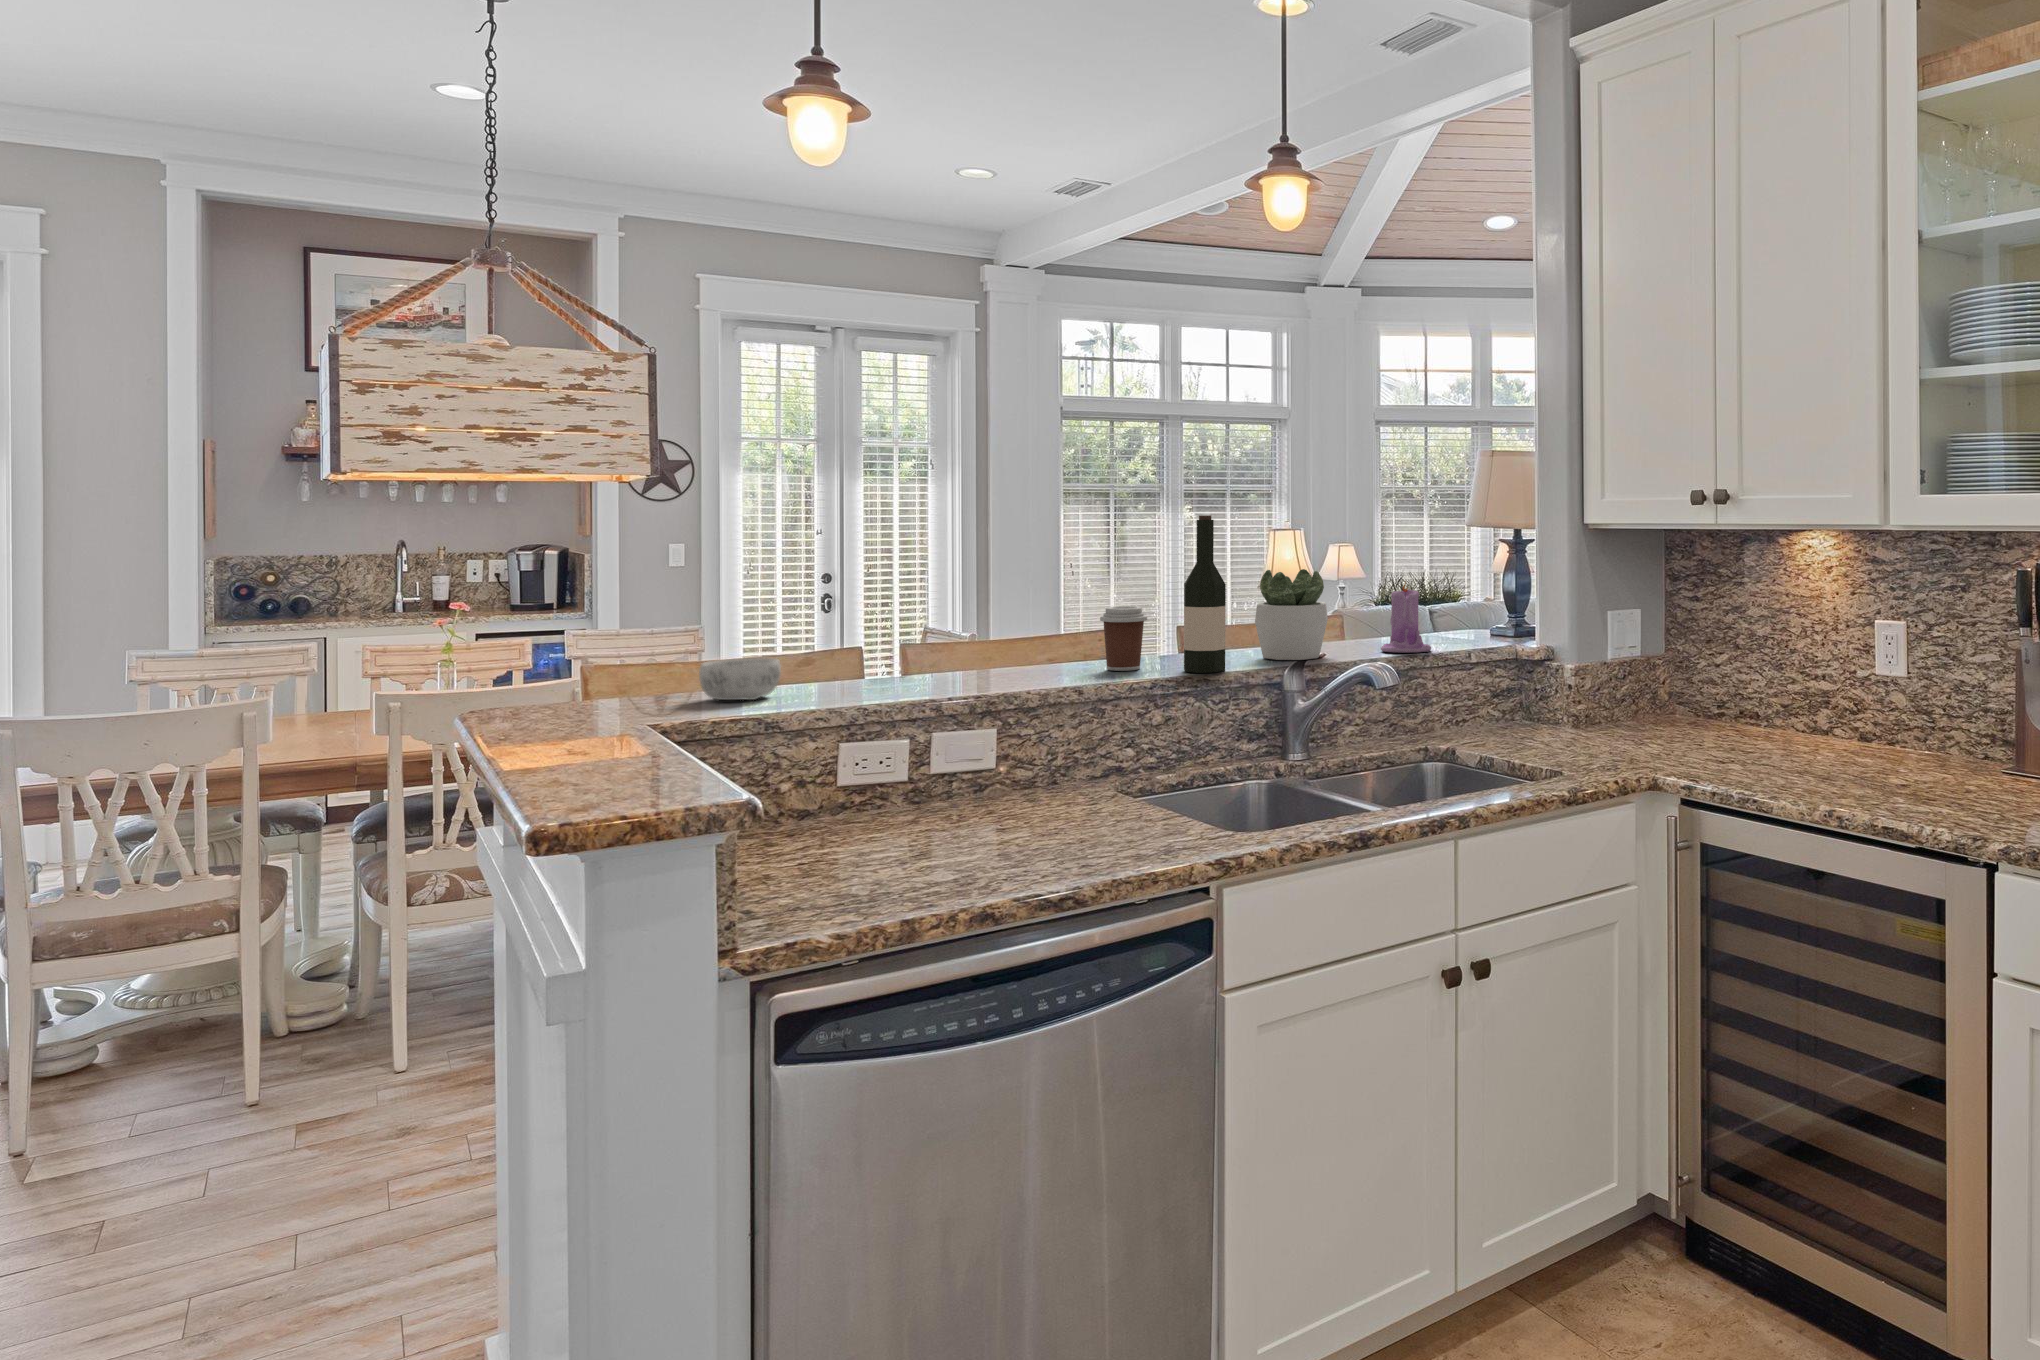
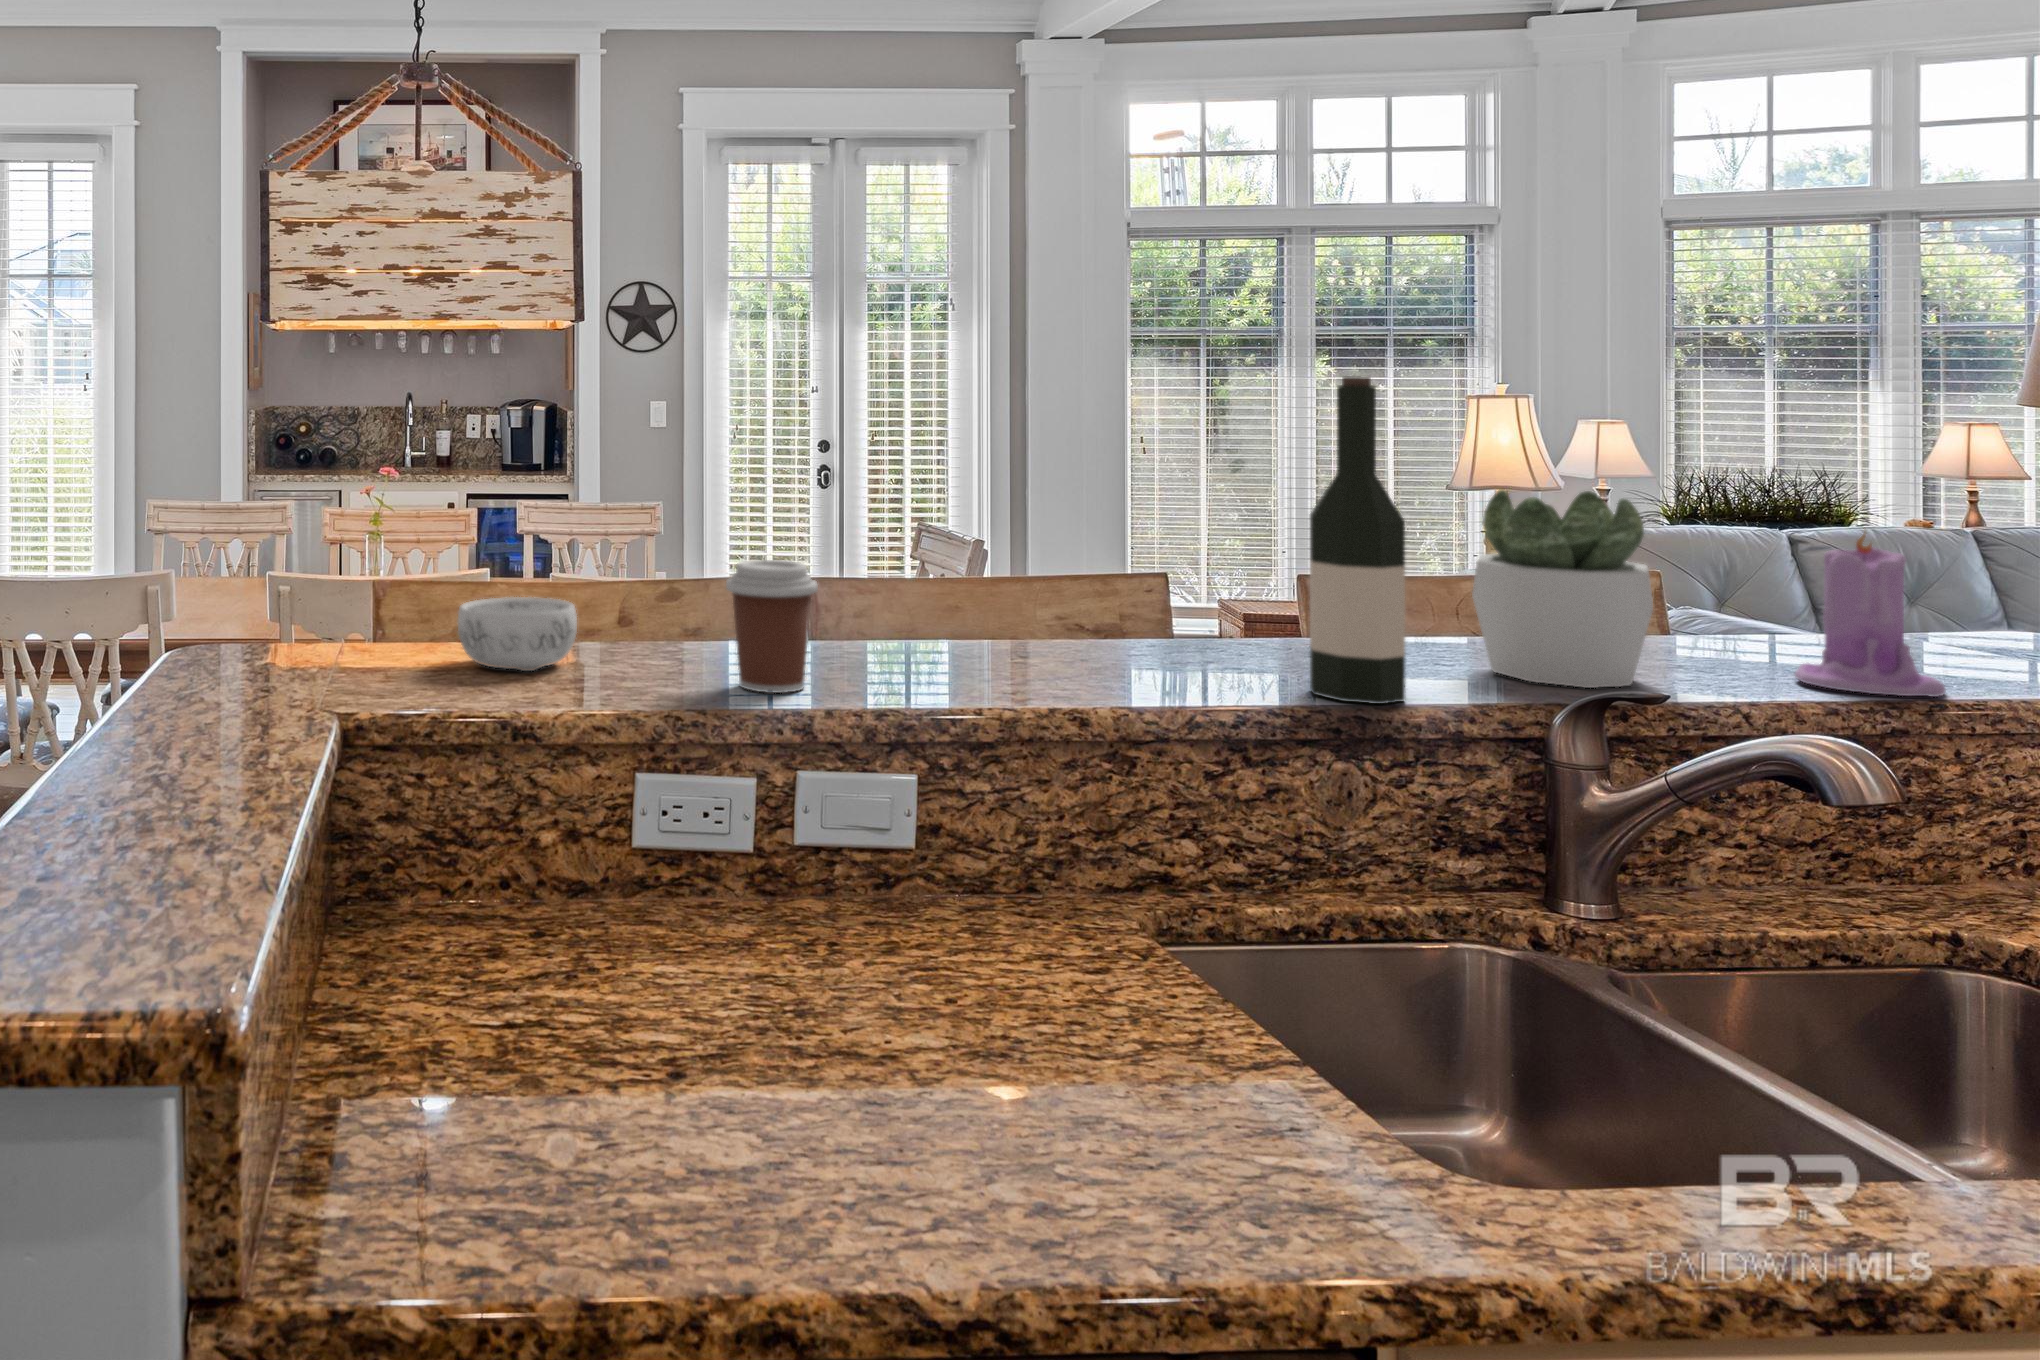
coffee cup: present [1100,606,1147,671] -> present [726,560,818,693]

